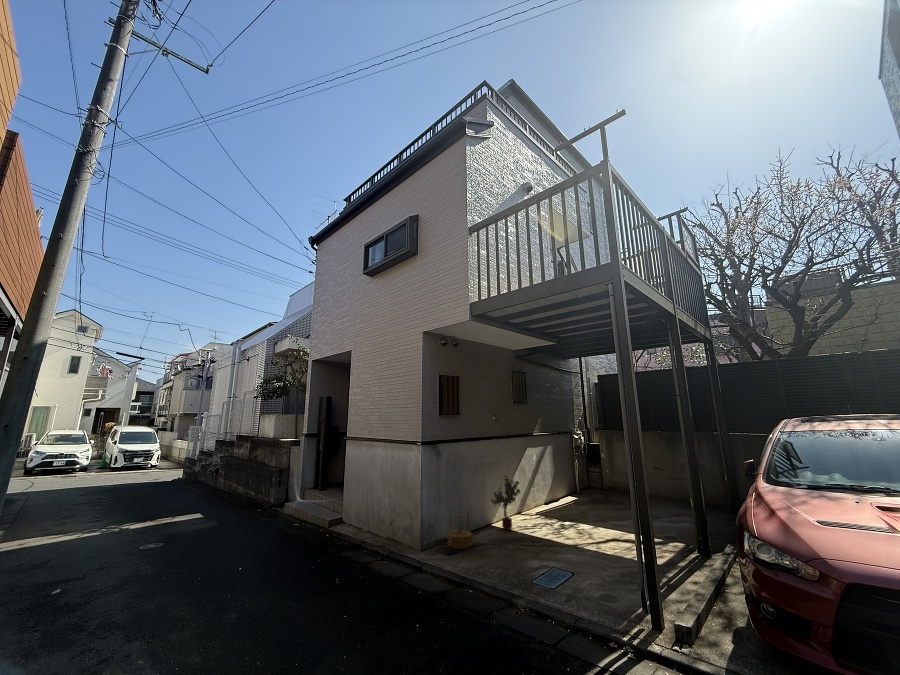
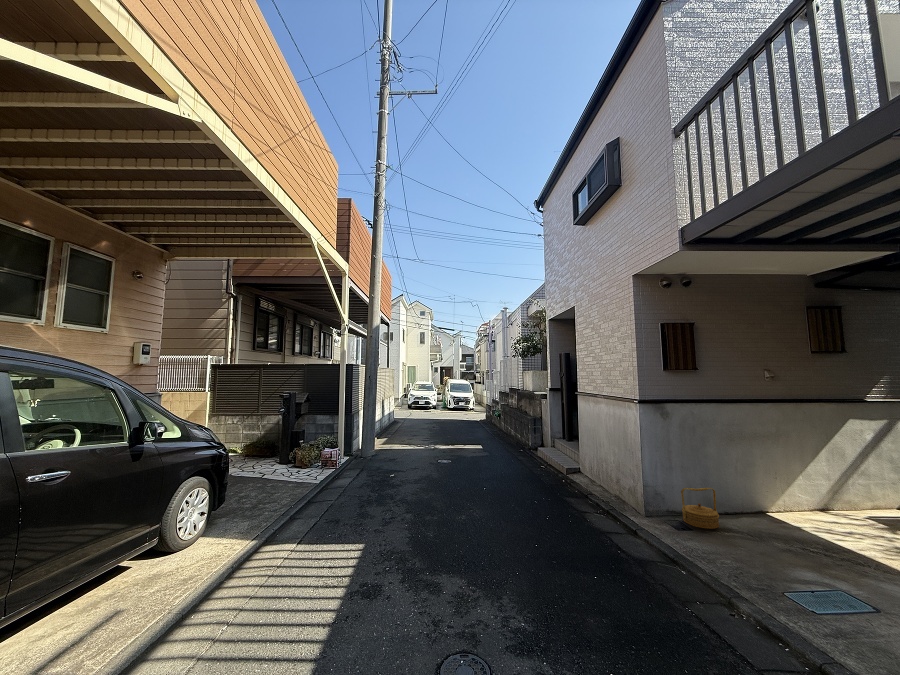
potted tree: present [491,476,520,530] -> none [758,451,818,524]

